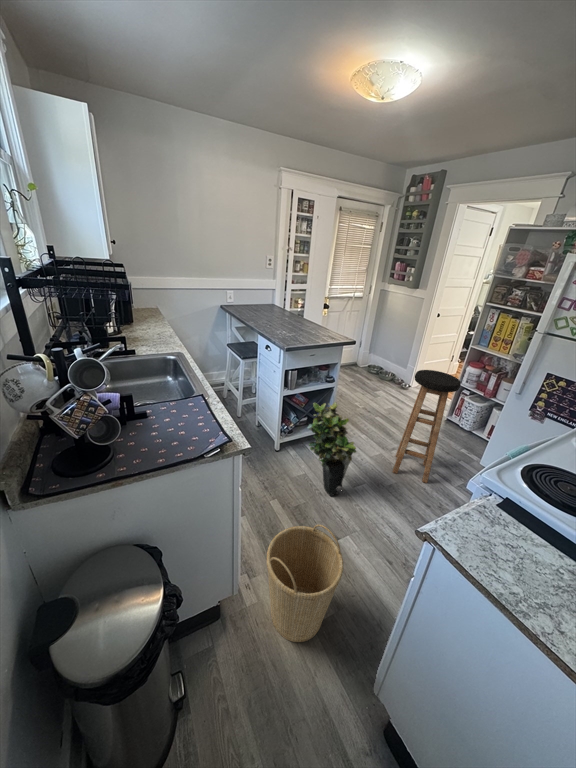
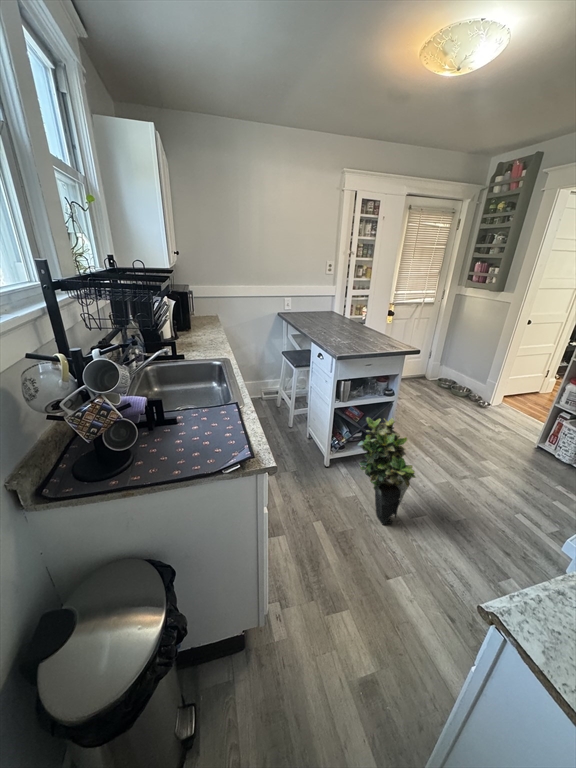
bar stool: present [393,370,461,483] -> none [462,385,557,523]
basket: present [267,524,343,642] -> none [295,559,387,699]

